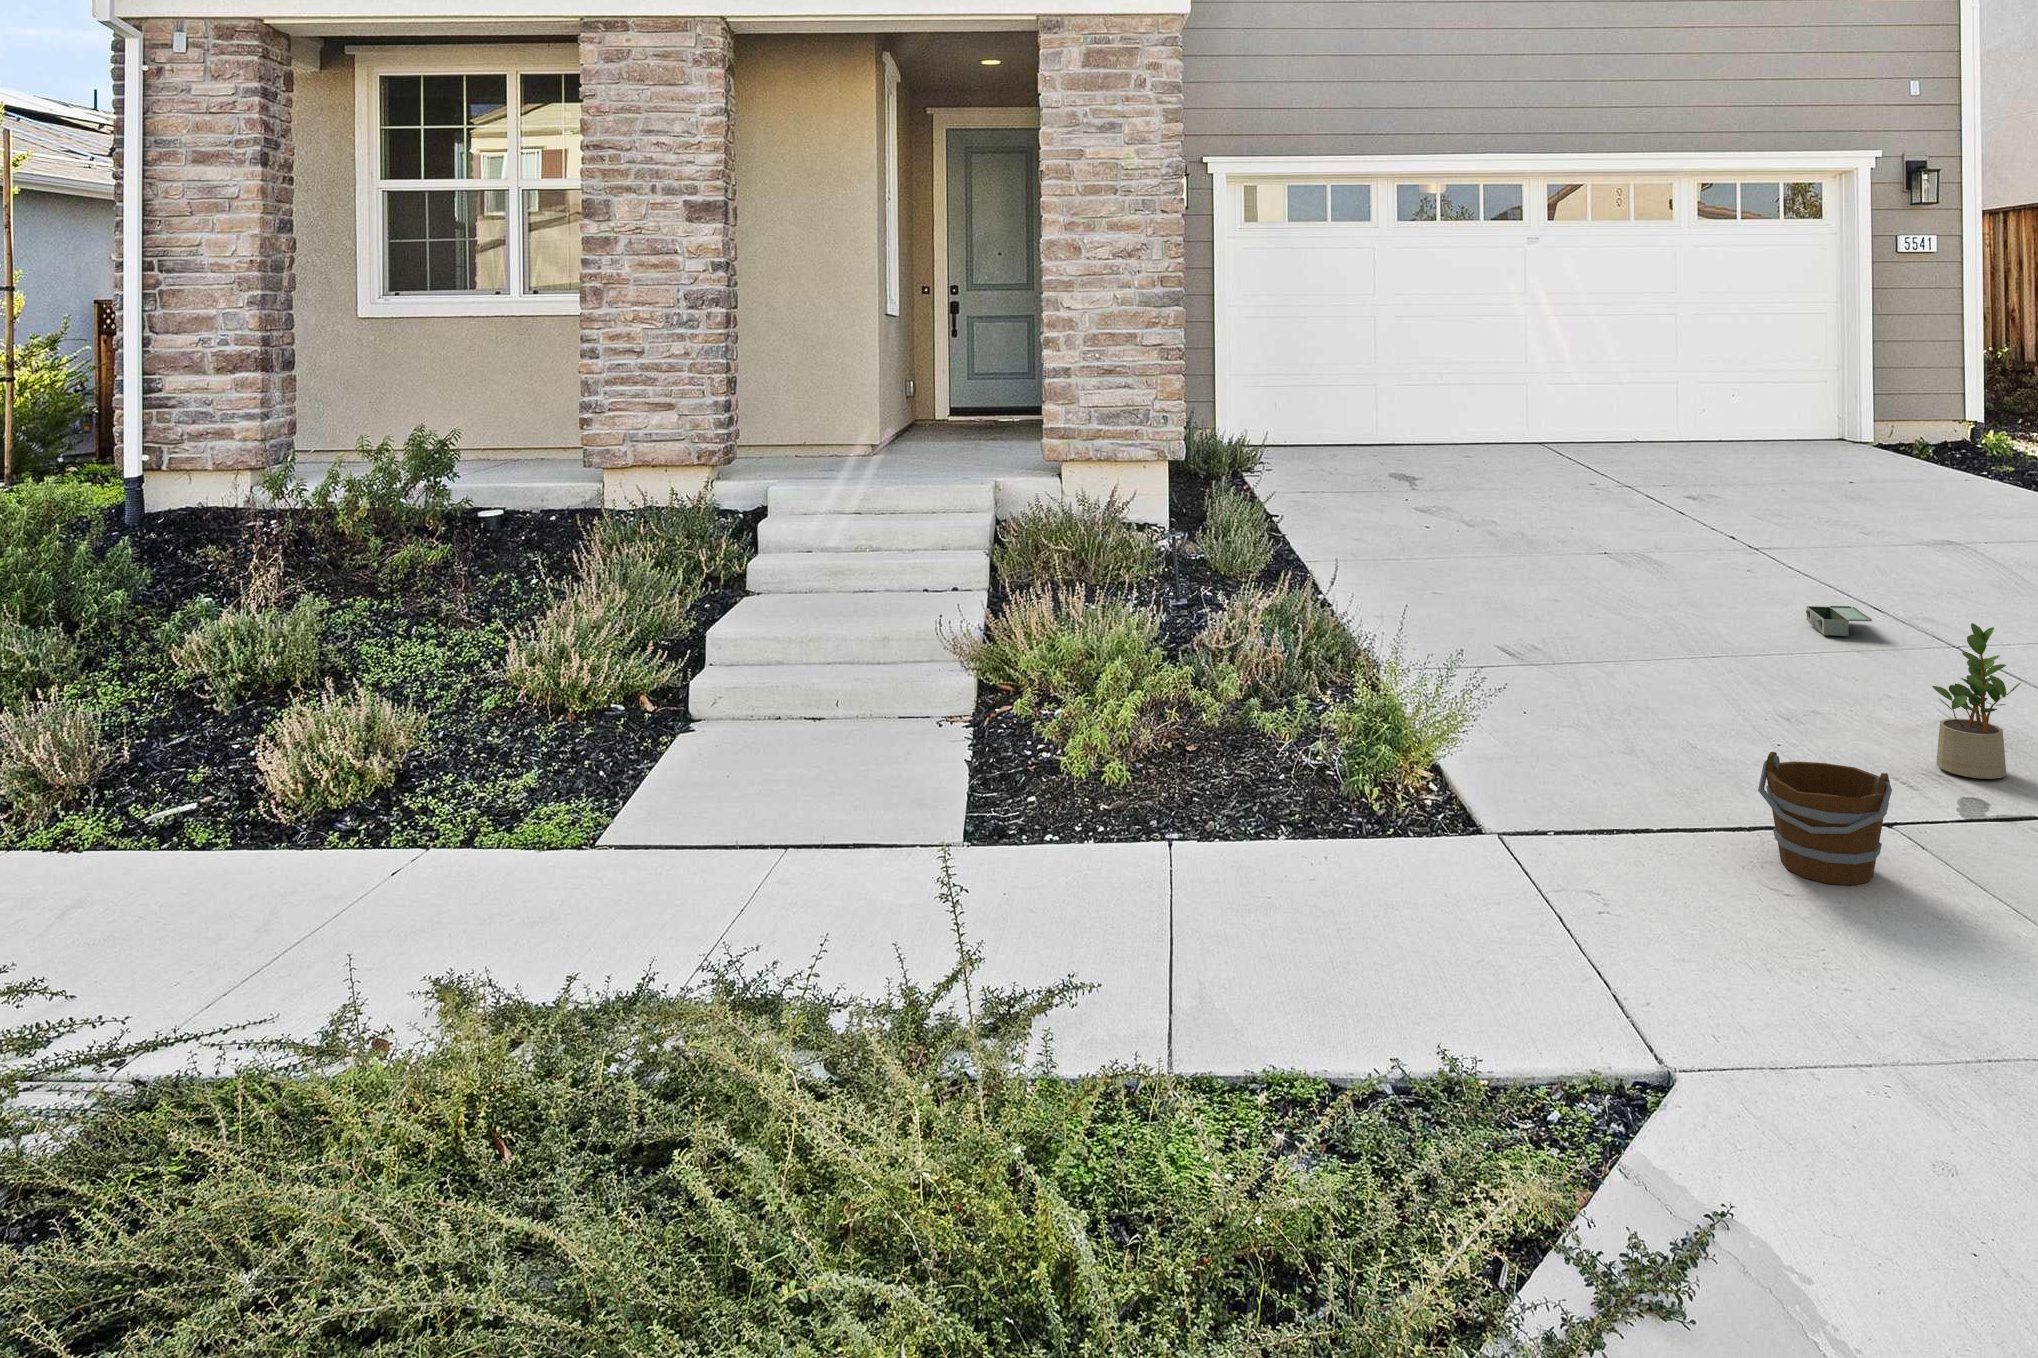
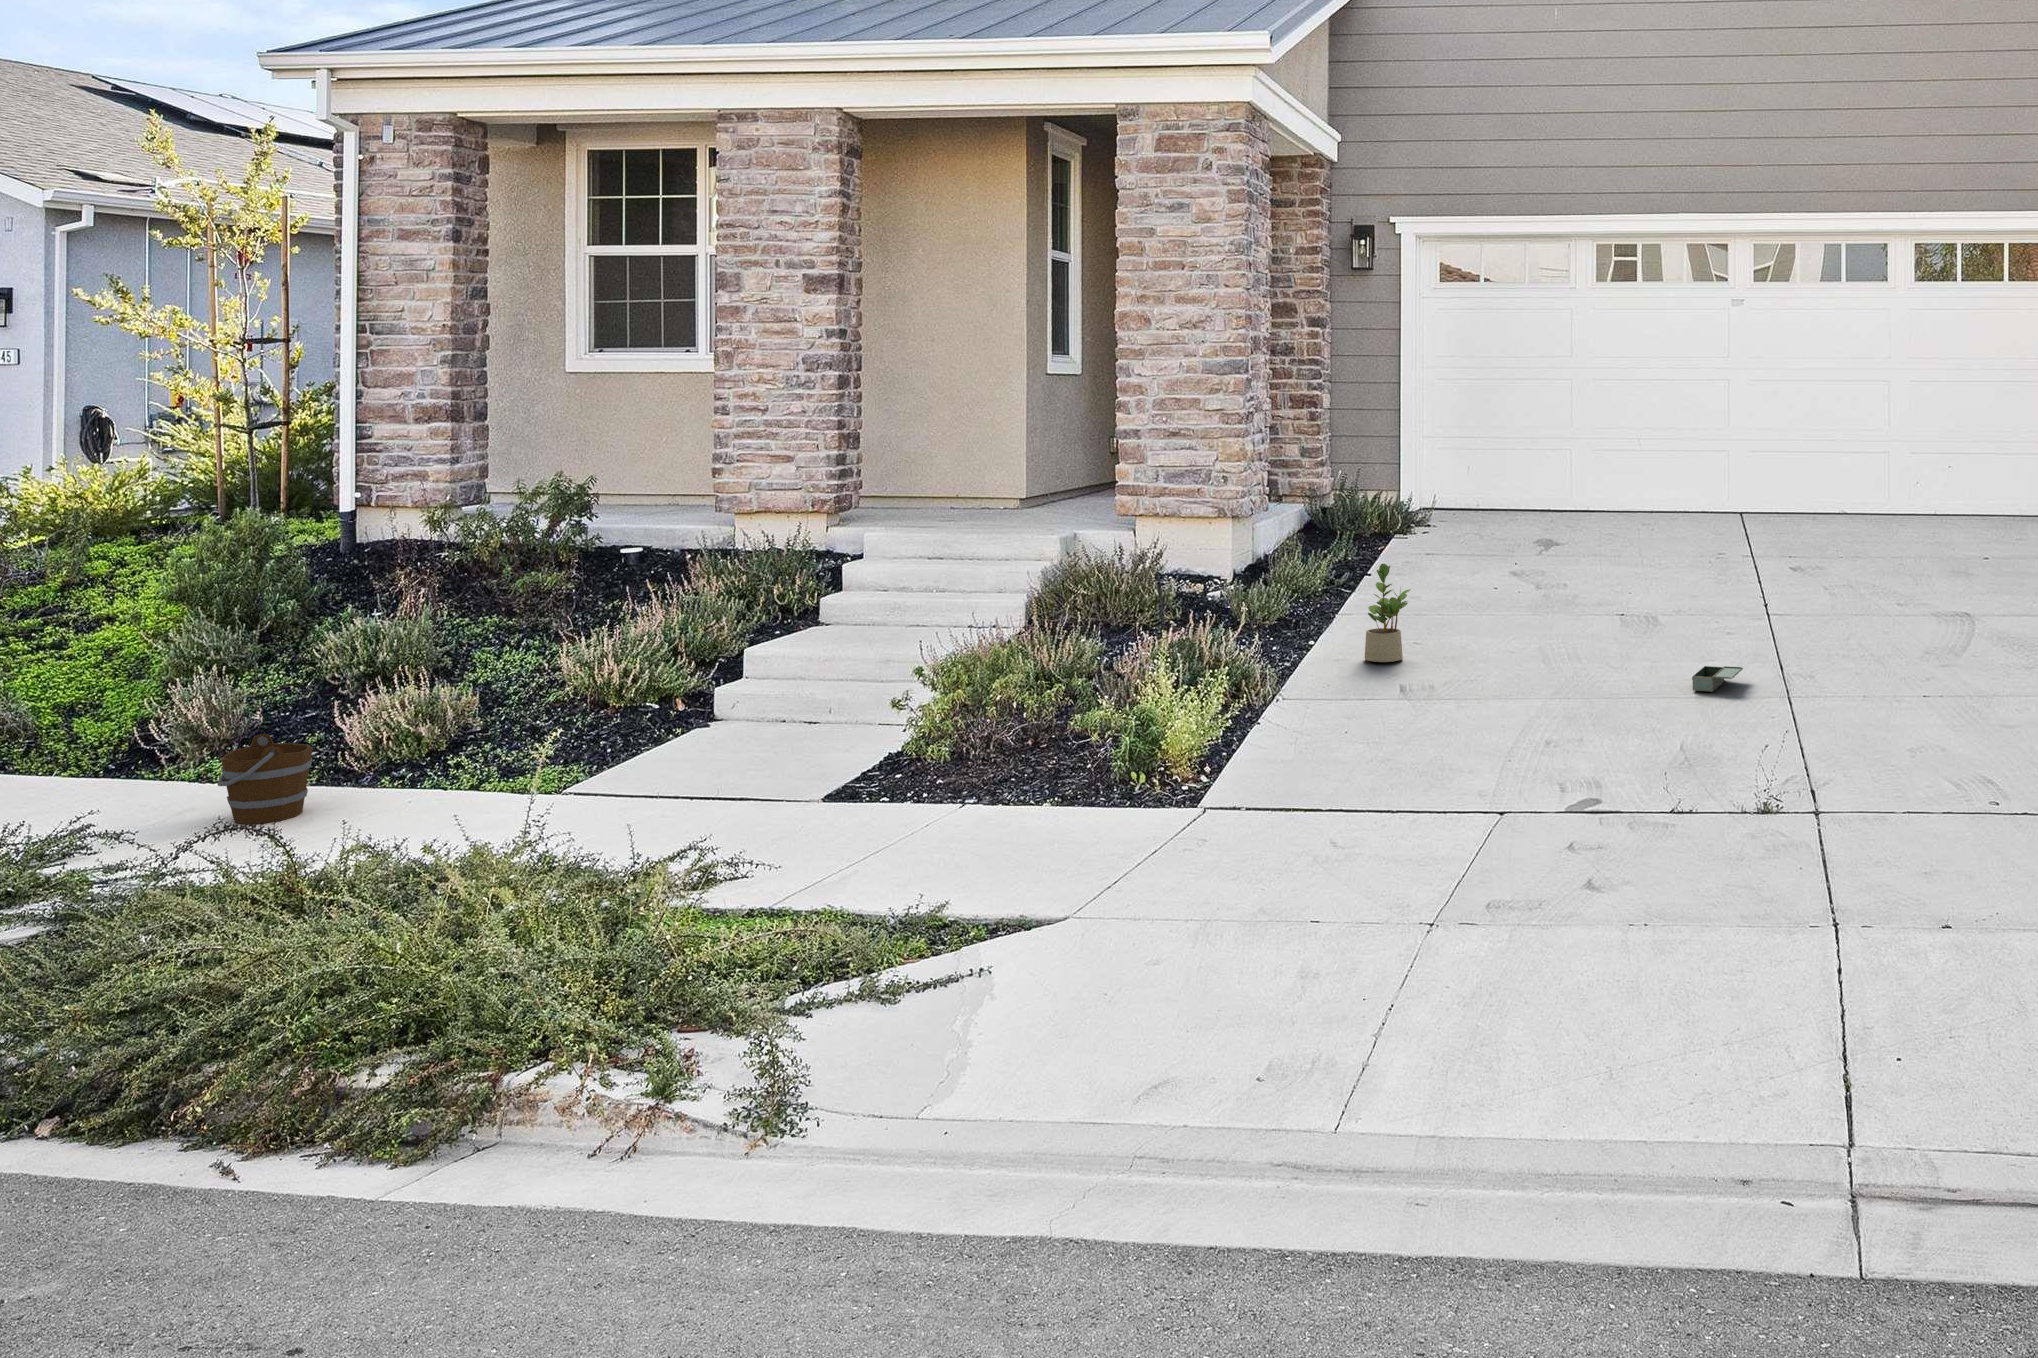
potted plant: present [1932,623,2021,779] -> present [1365,564,1411,662]
bucket: present [1758,752,1892,885] -> present [218,734,313,824]

